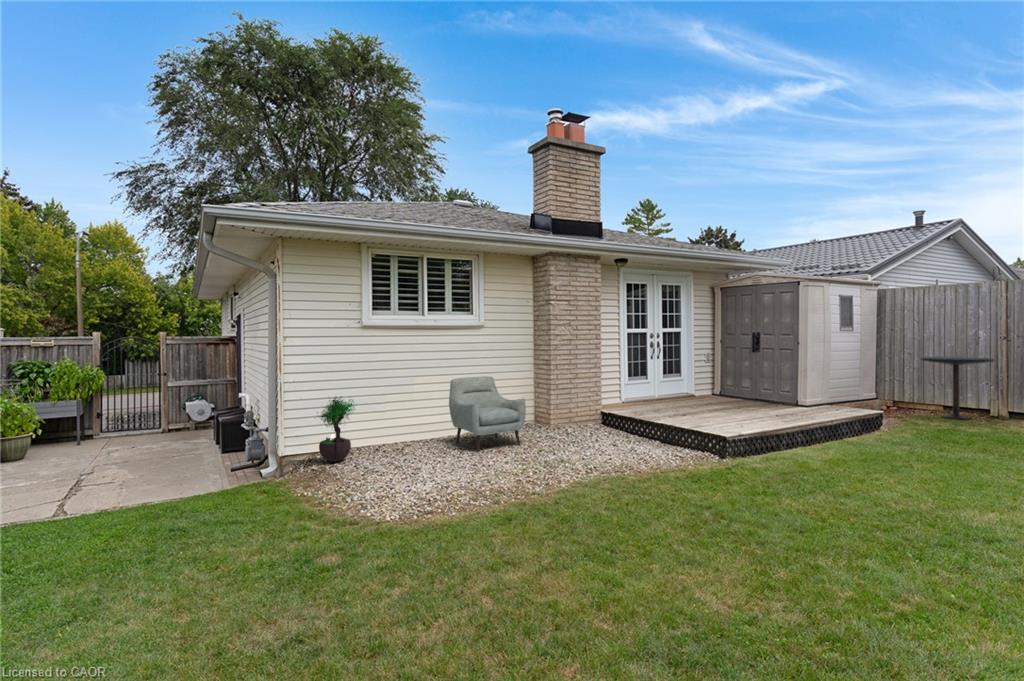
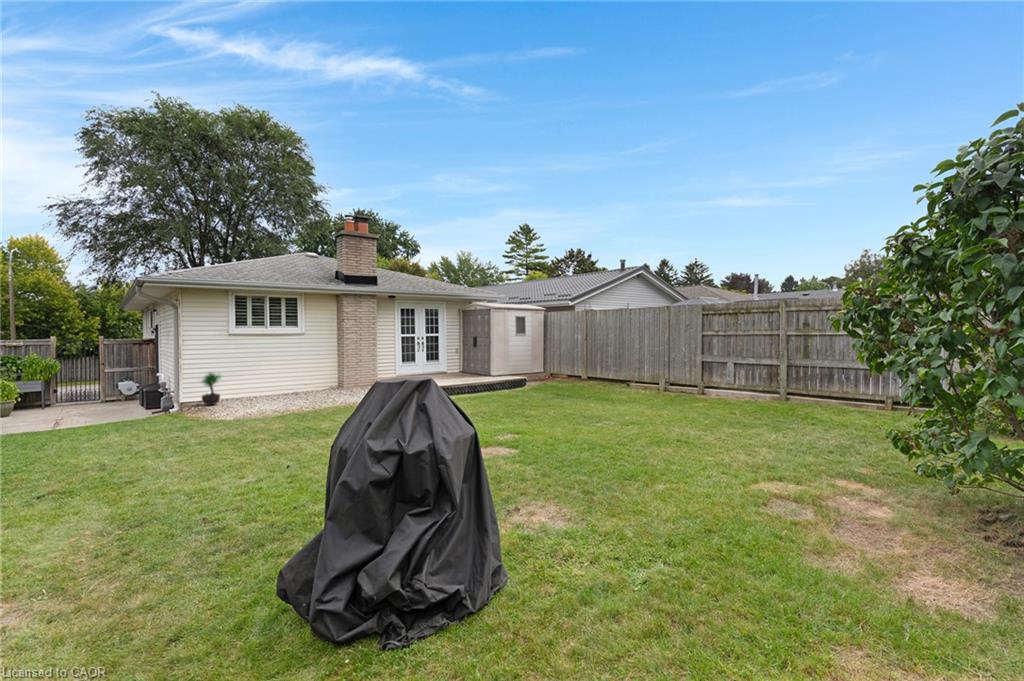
pedestal table: present [921,357,994,420] -> none [553,349,582,381]
chair: present [449,376,526,452] -> none [281,362,323,400]

